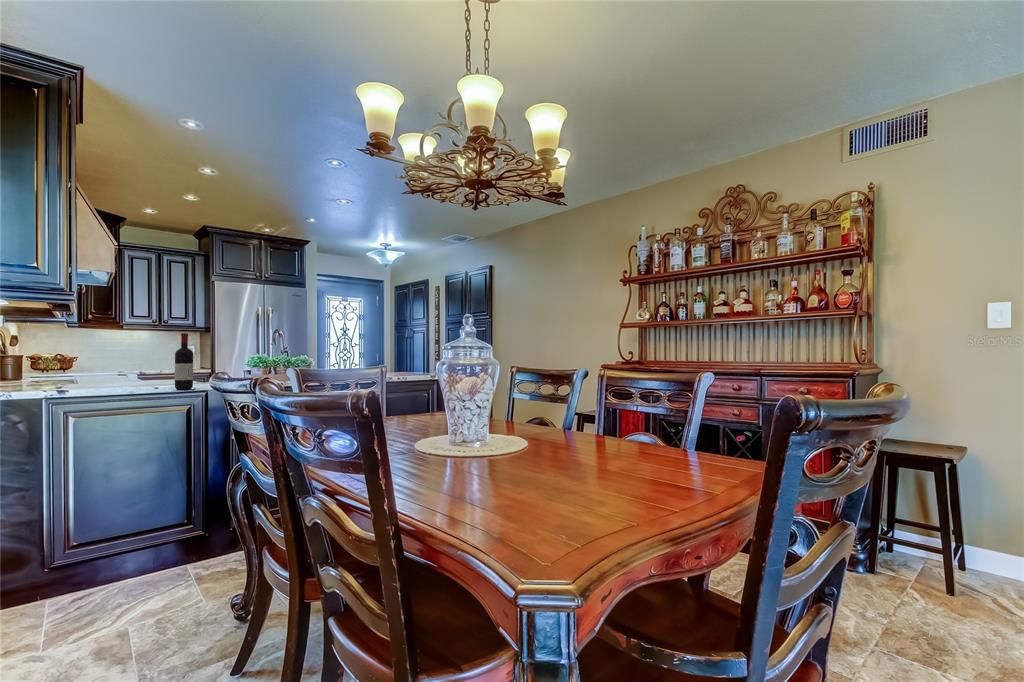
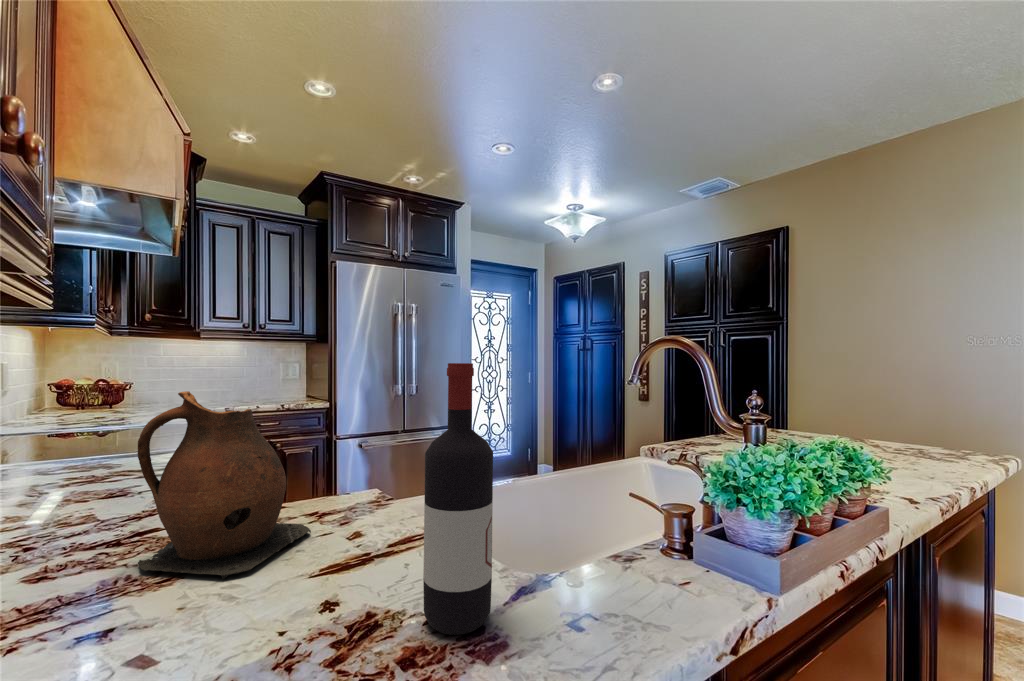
ceramic pitcher: none [104,343,158,388] -> present [138,391,311,579]

